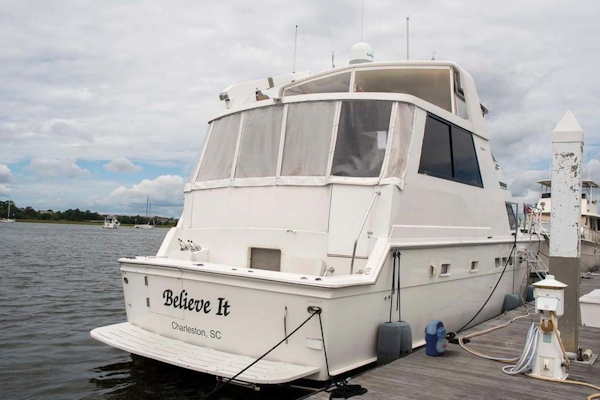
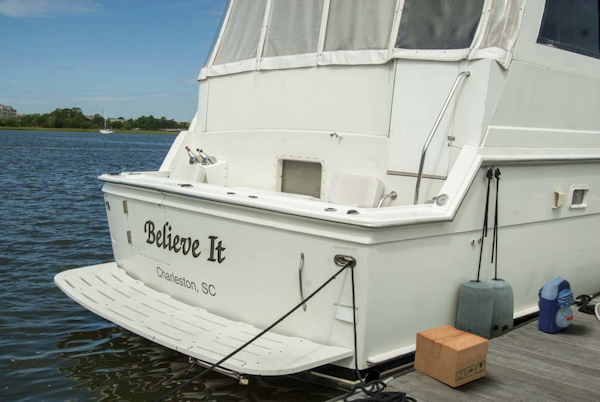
cardboard box: none [355,351,400,388] -> present [414,325,489,387]

